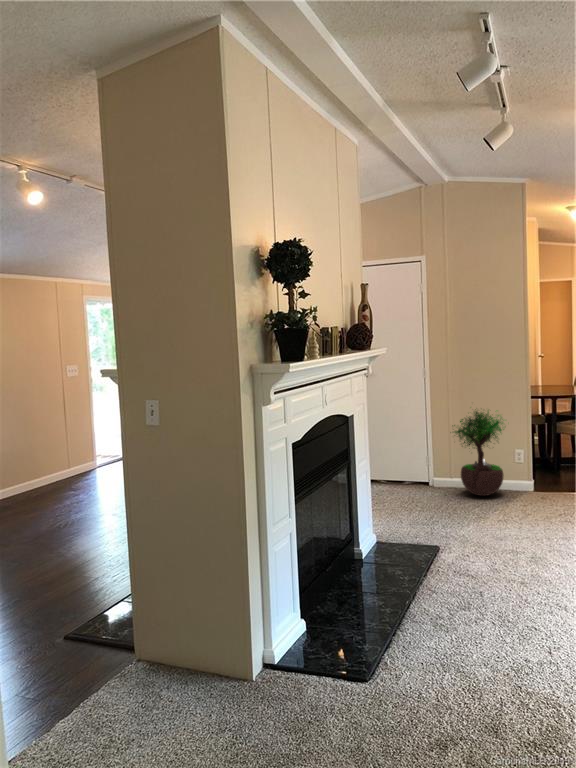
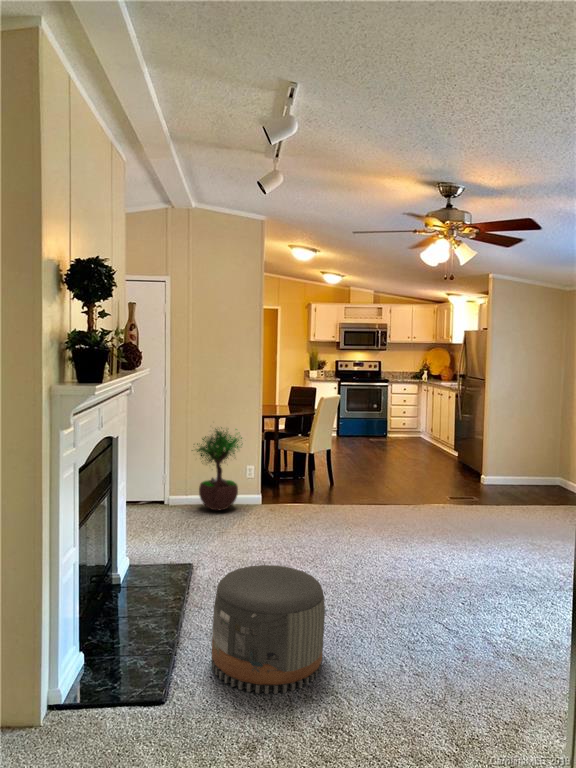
pouf: none [425,555,554,699] -> present [212,565,325,694]

